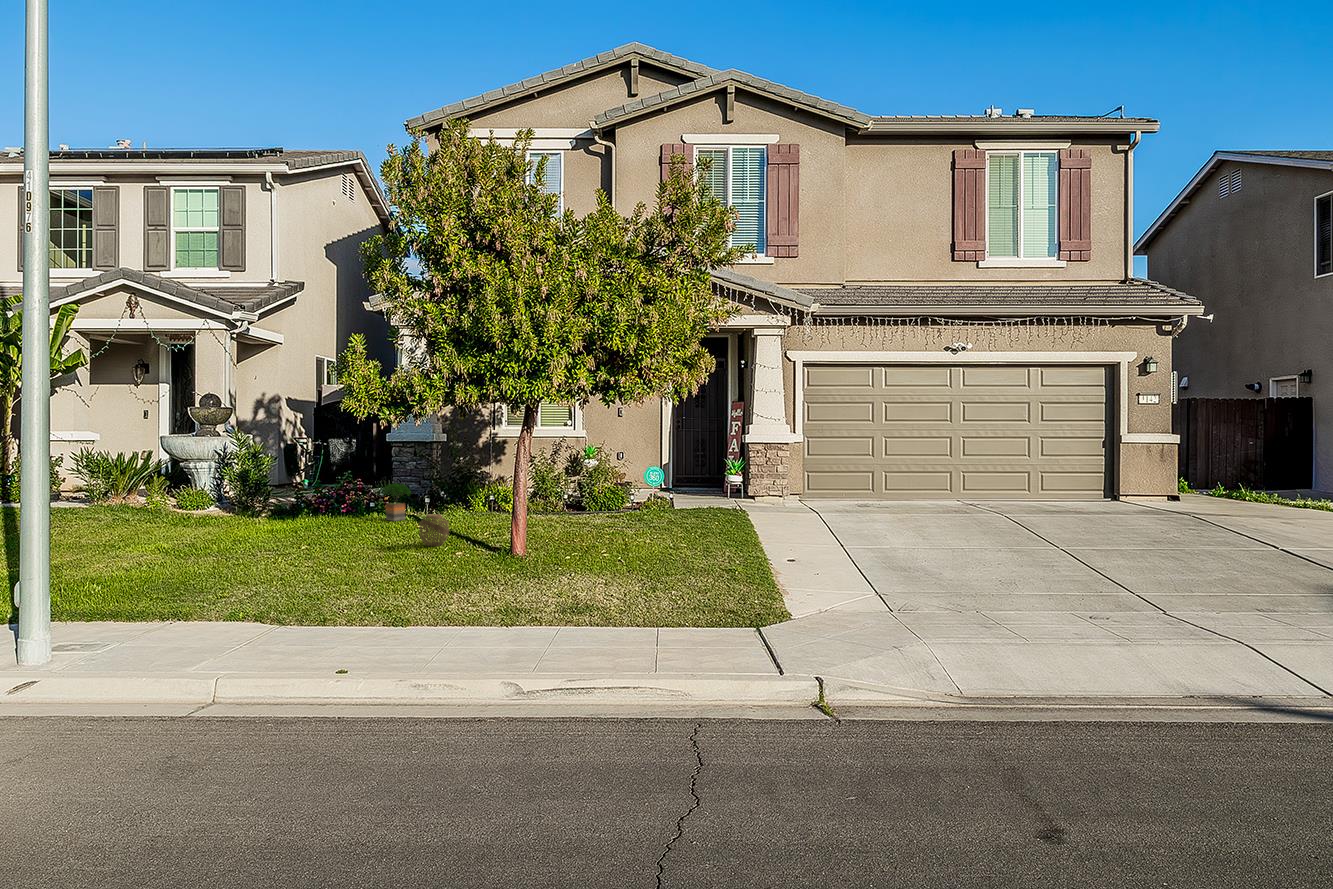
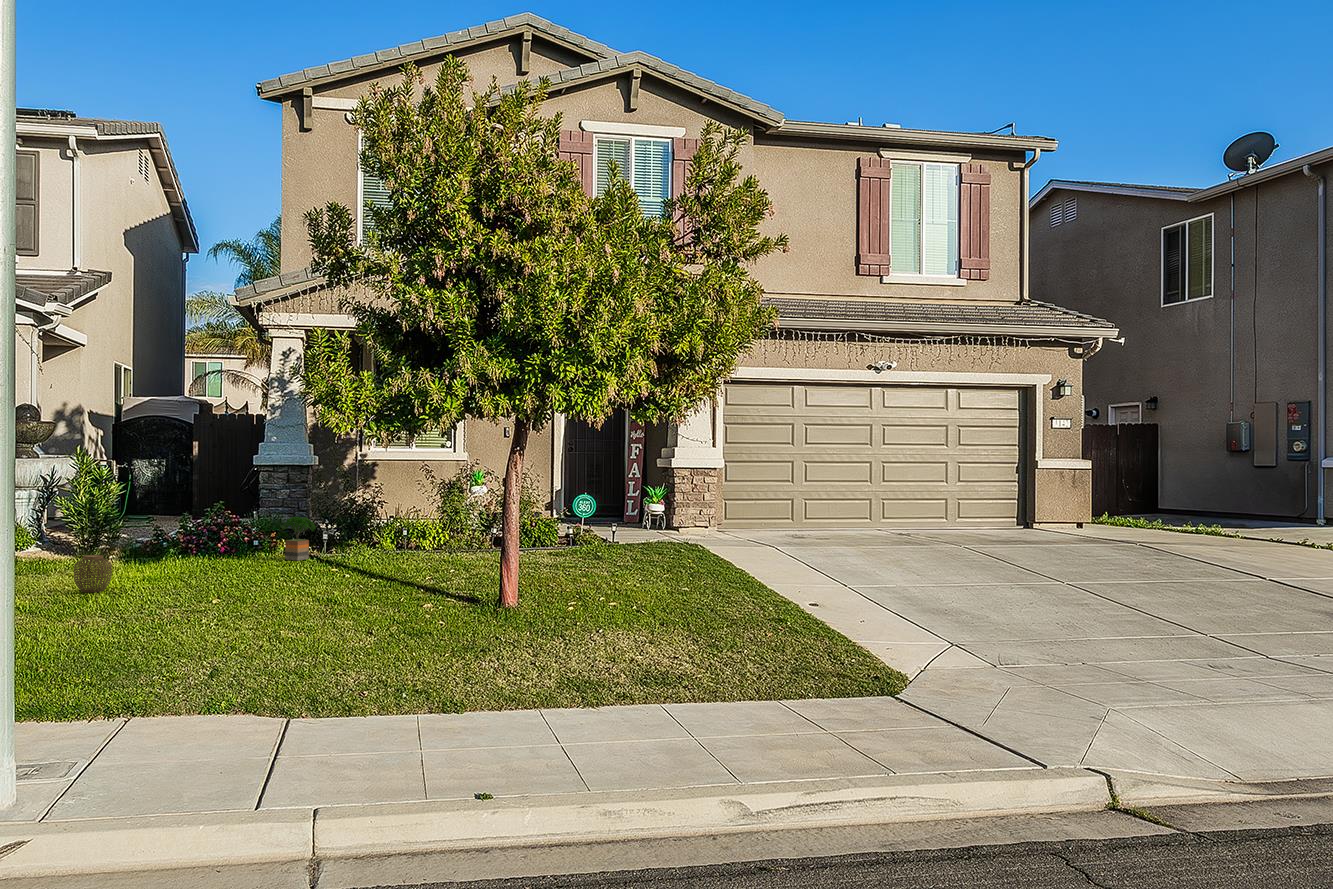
woven basket: present [419,514,449,546] -> present [74,555,112,592]

